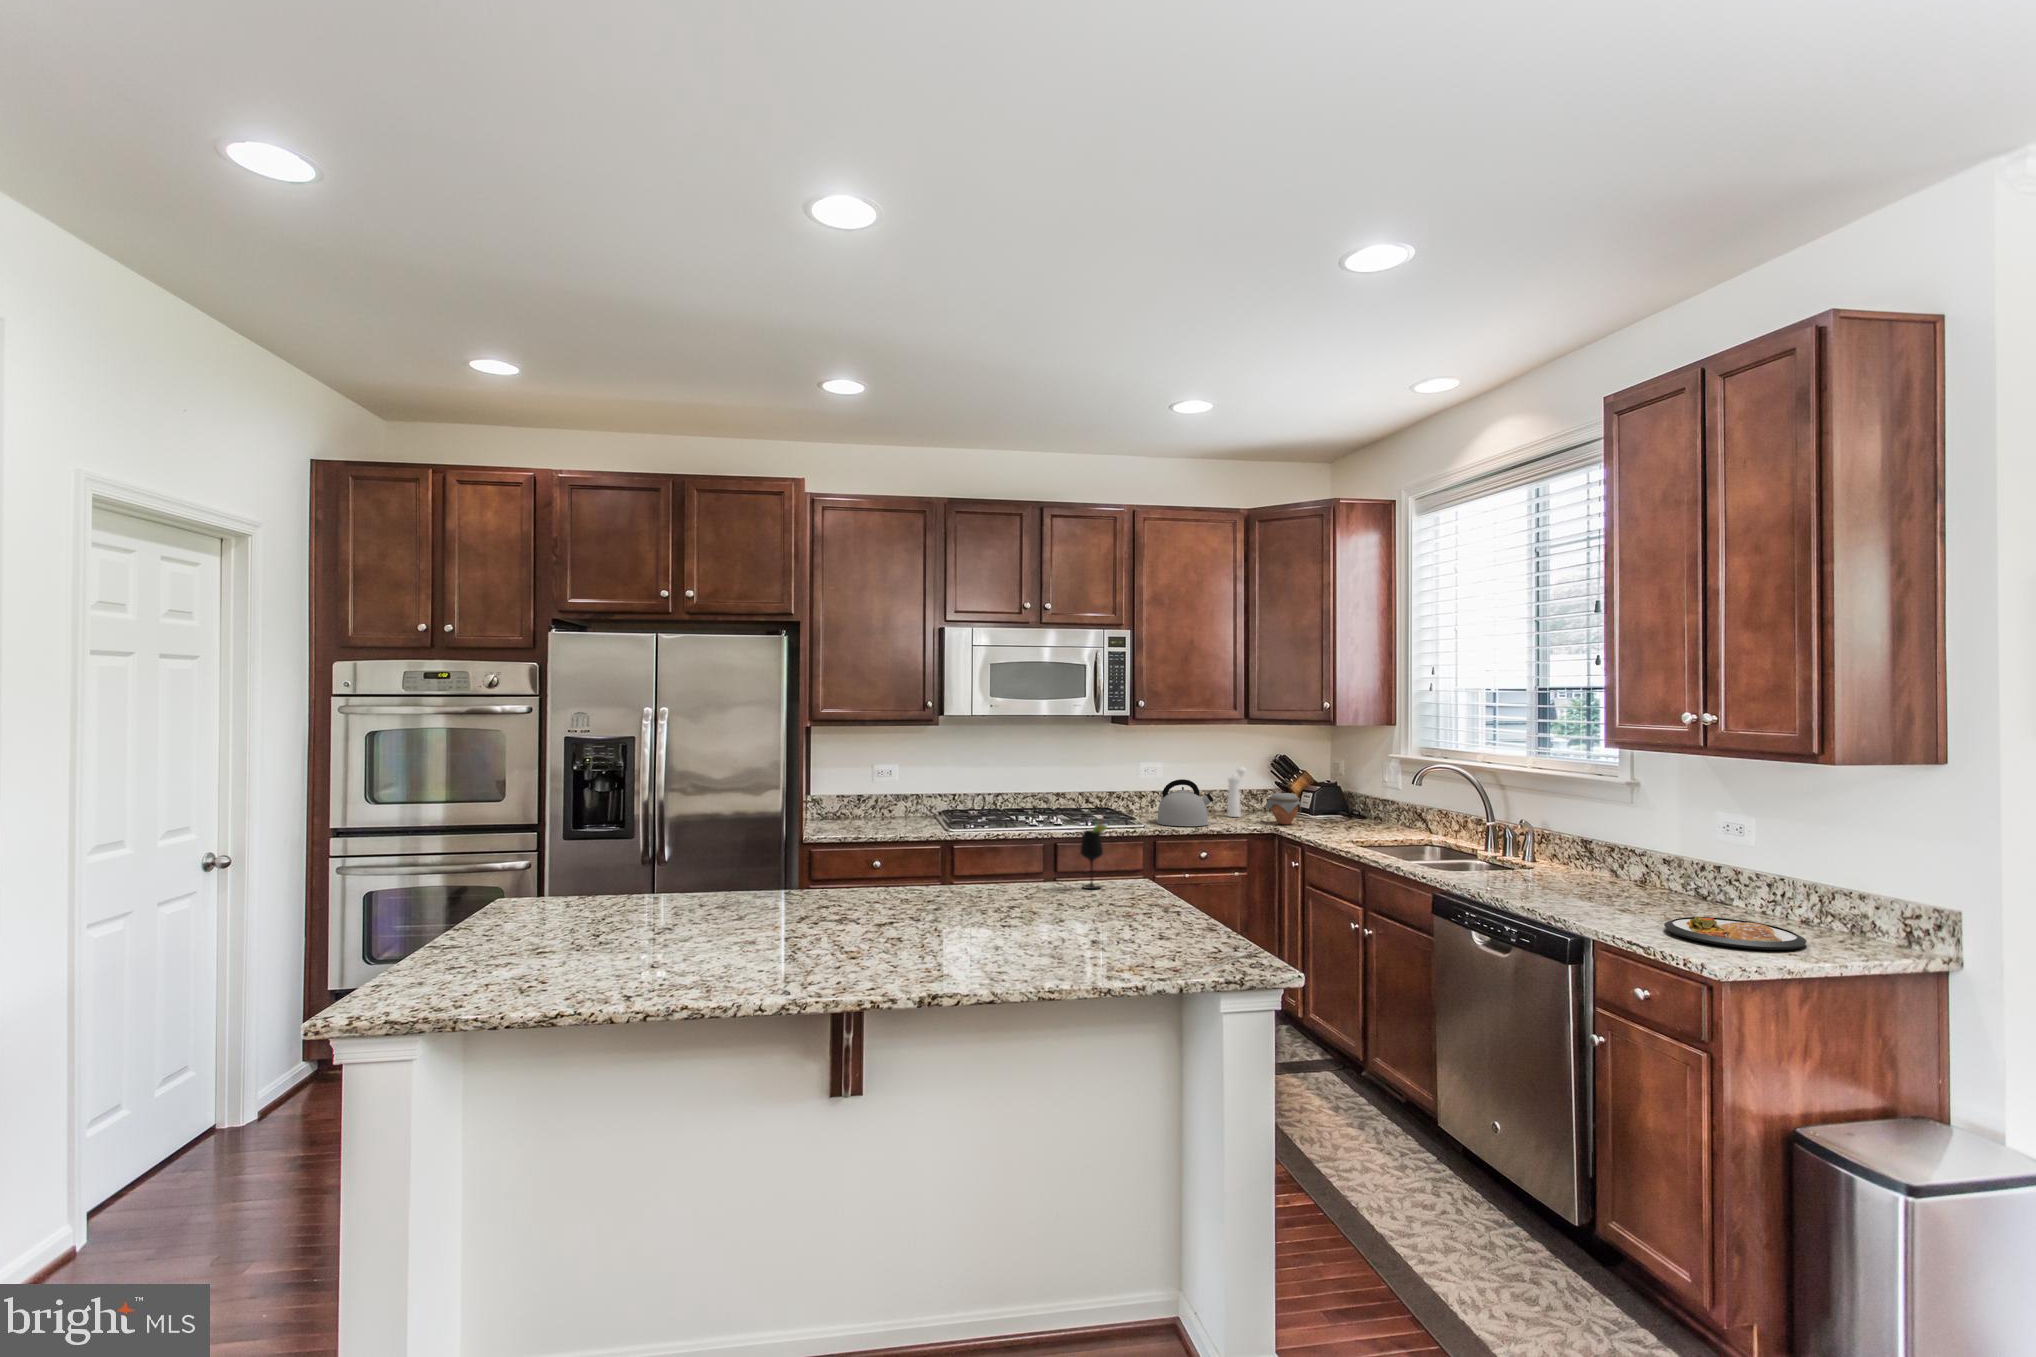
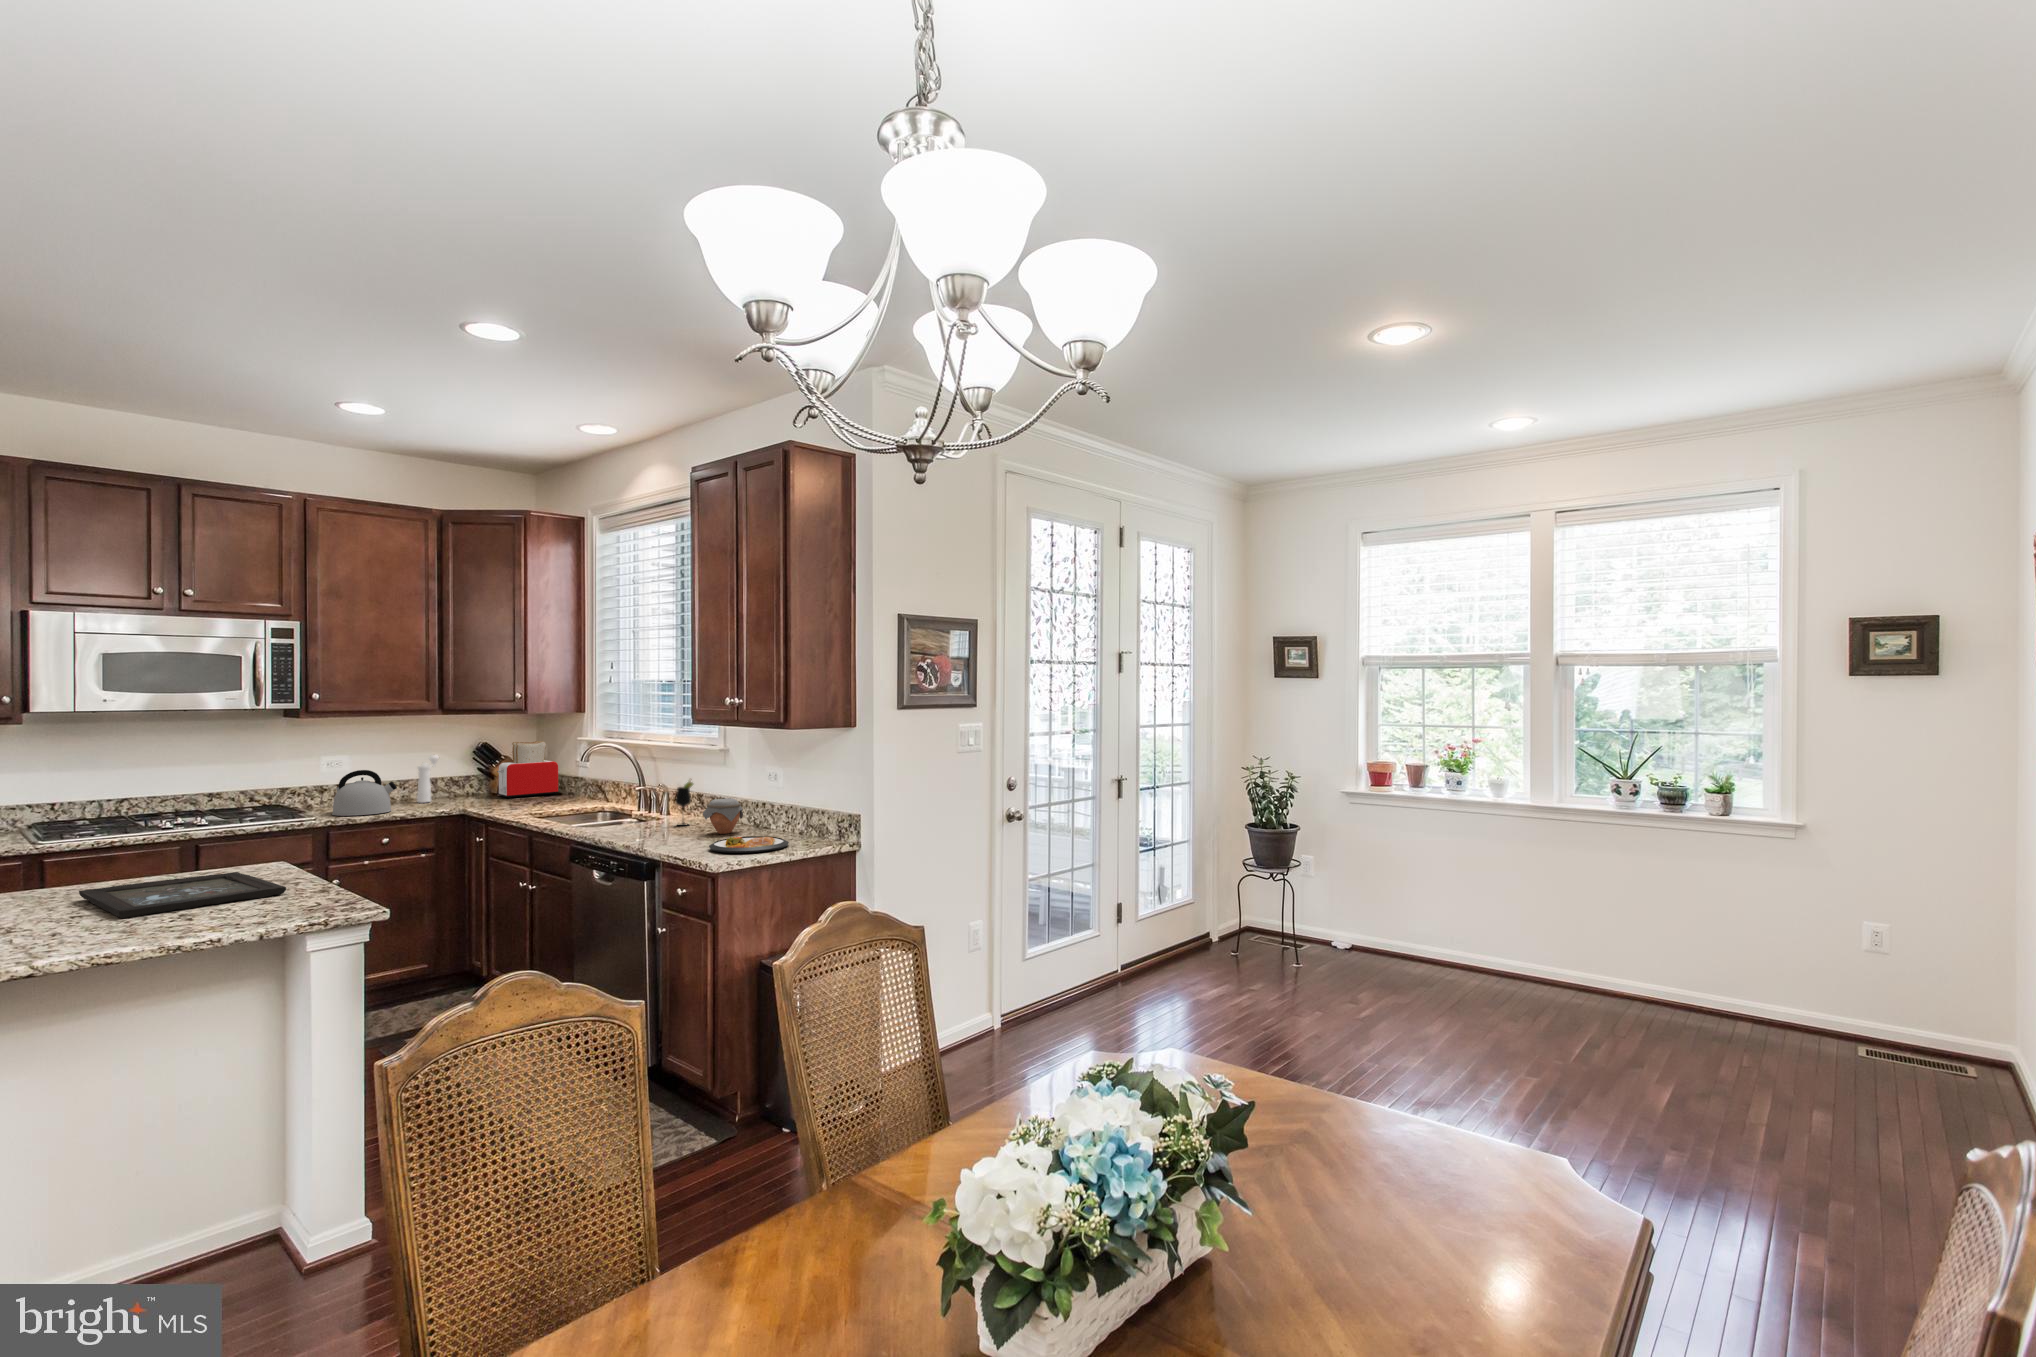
toaster: none [1303,757,1367,820] -> present [497,741,558,798]
jar: present [1266,793,1302,824] -> present [703,798,743,834]
wine glass: present [1080,823,1107,889] -> present [675,781,693,826]
tray: none [999,889,1181,936] -> present [79,872,286,918]

